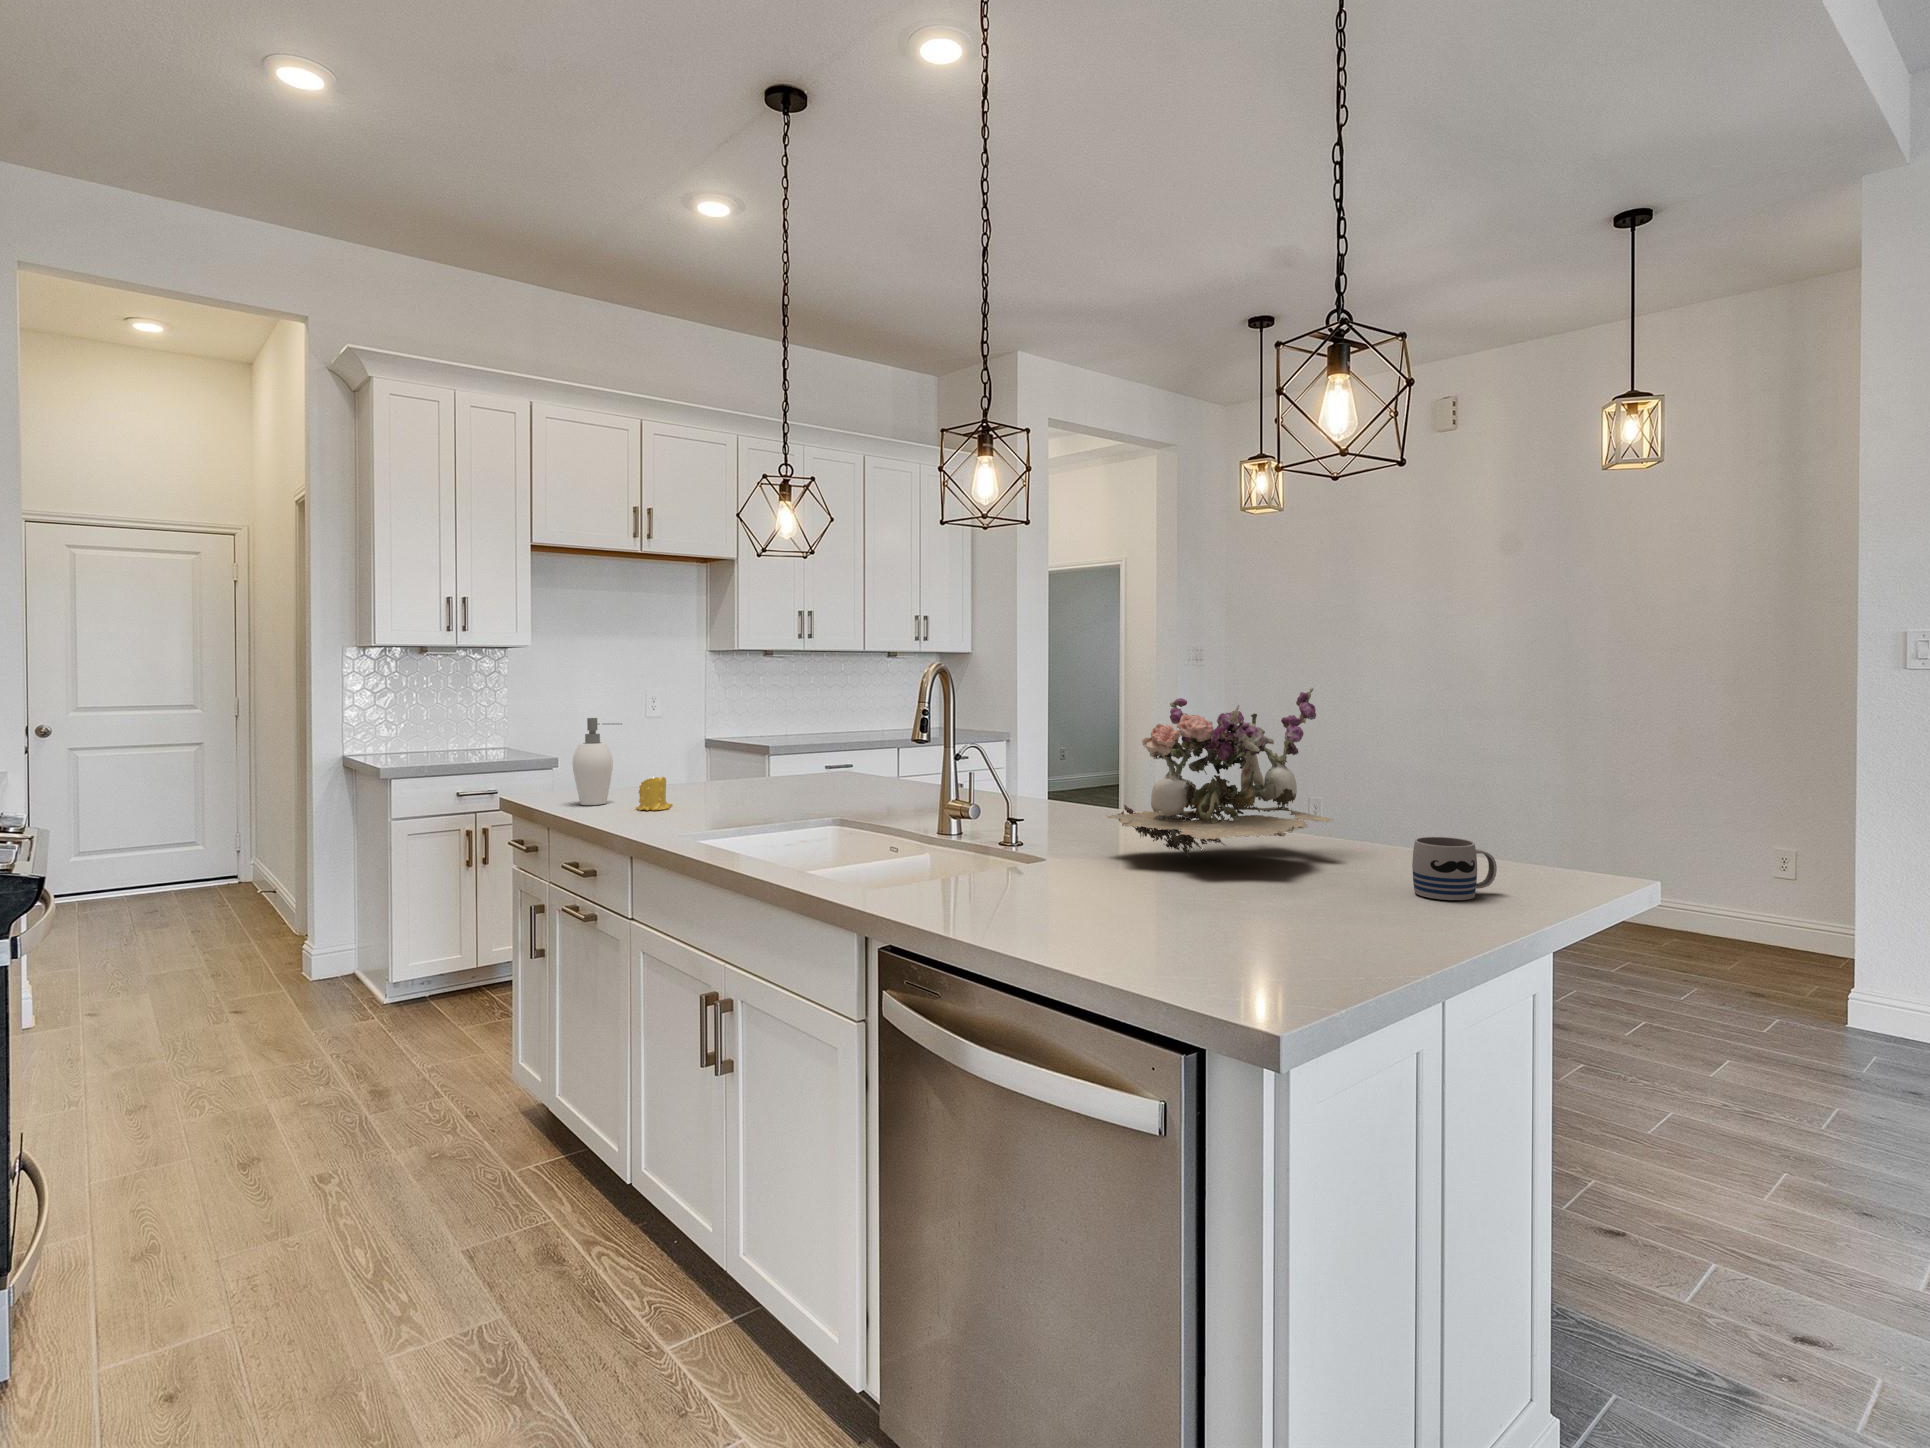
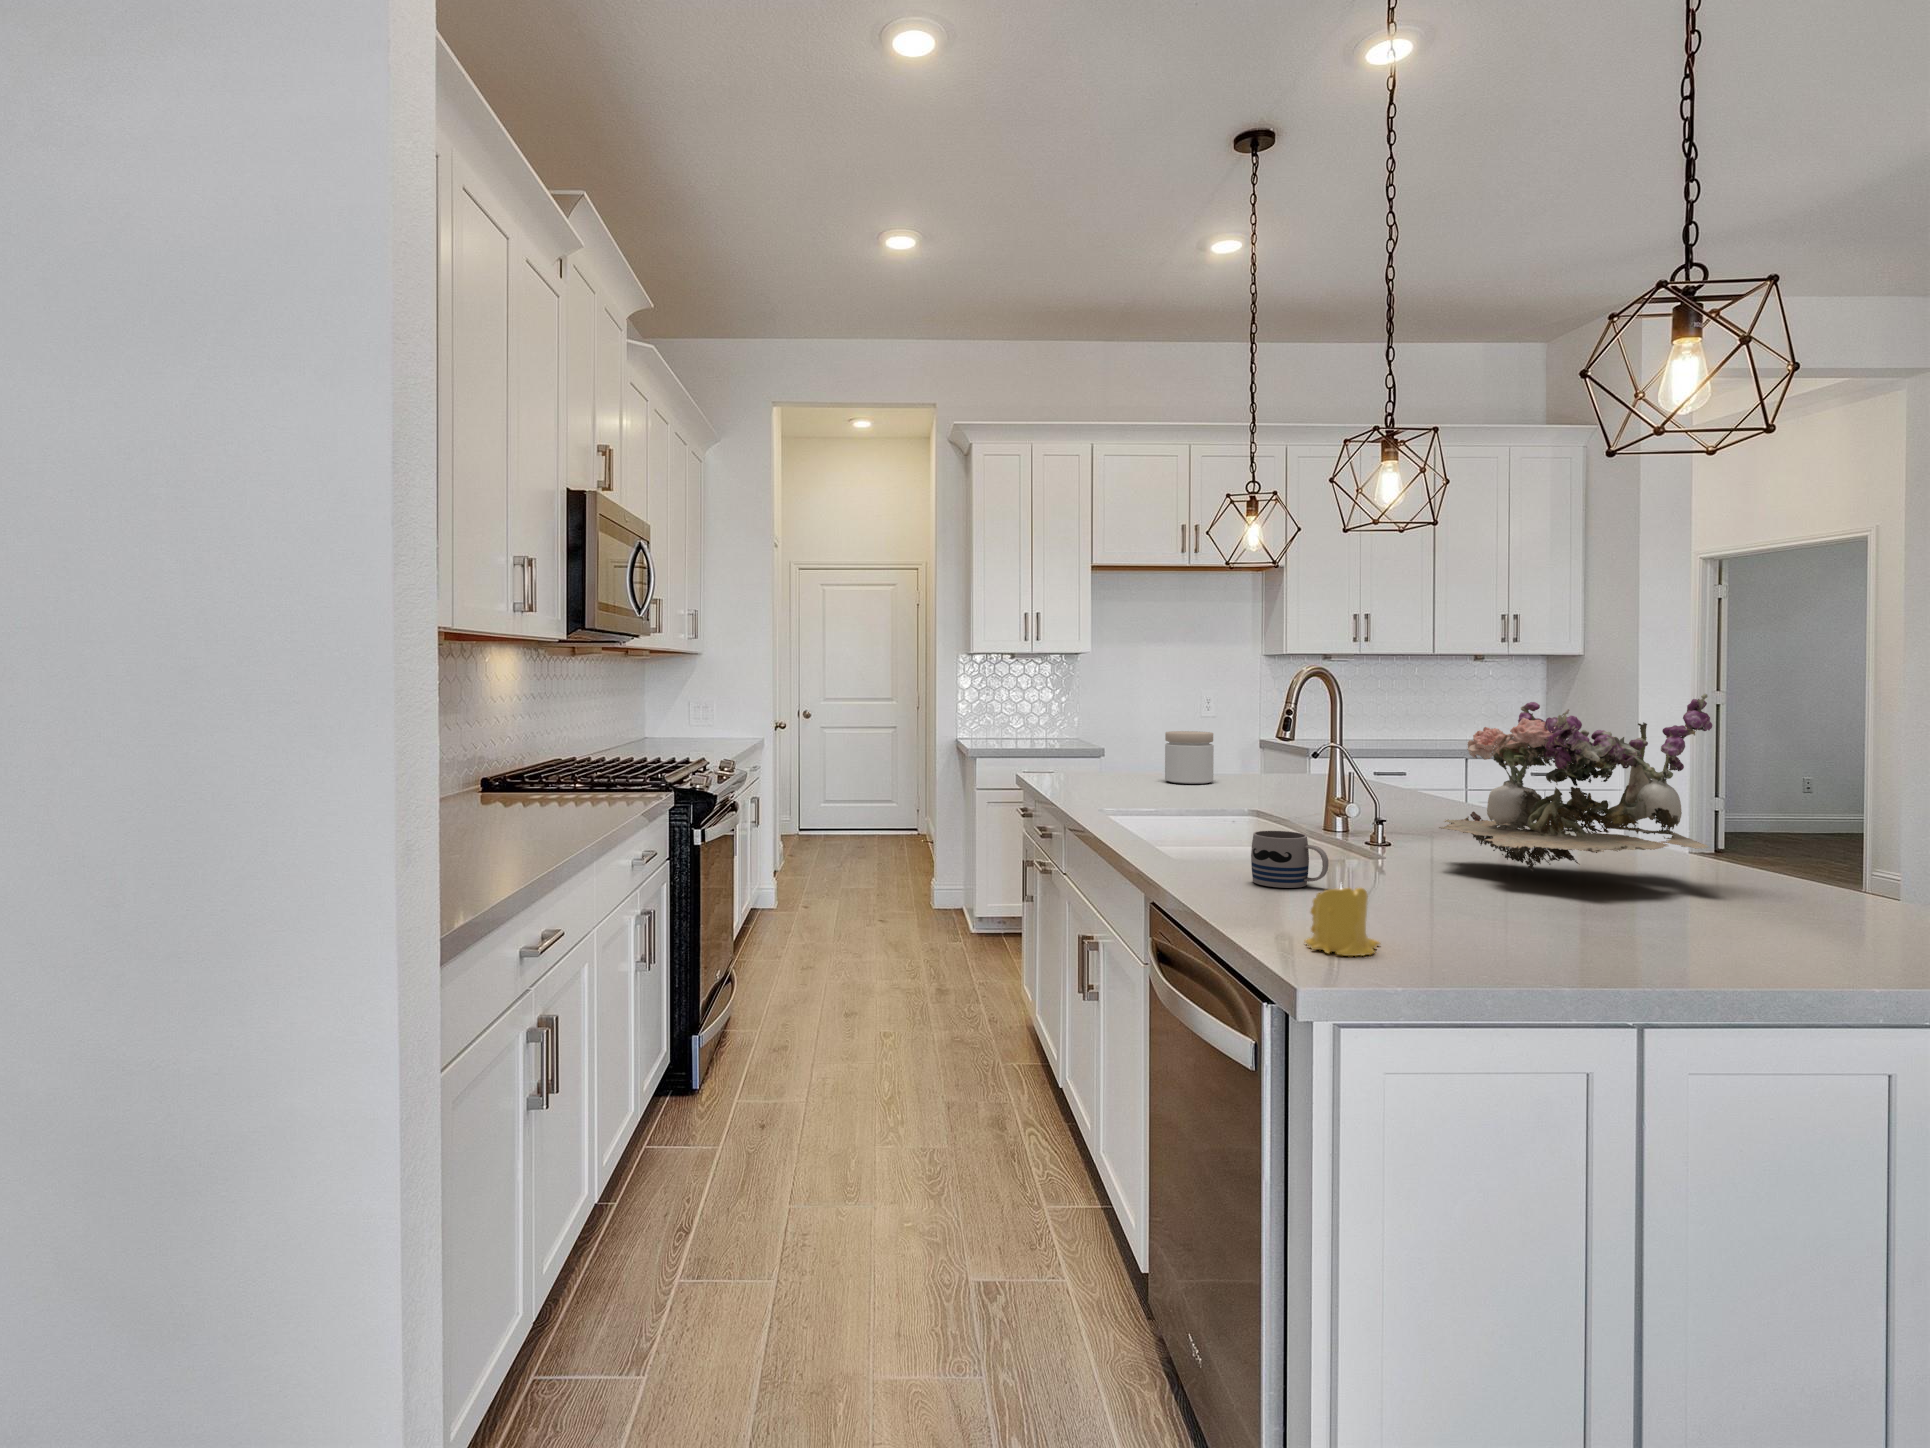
soap dispenser: present [573,718,622,805] -> none [1056,709,1094,781]
jar: none [702,736,756,795] -> present [1165,731,1214,784]
candle: present [636,777,673,811] -> present [1305,886,1380,956]
mug: present [1412,837,1497,900] -> present [1251,831,1328,888]

